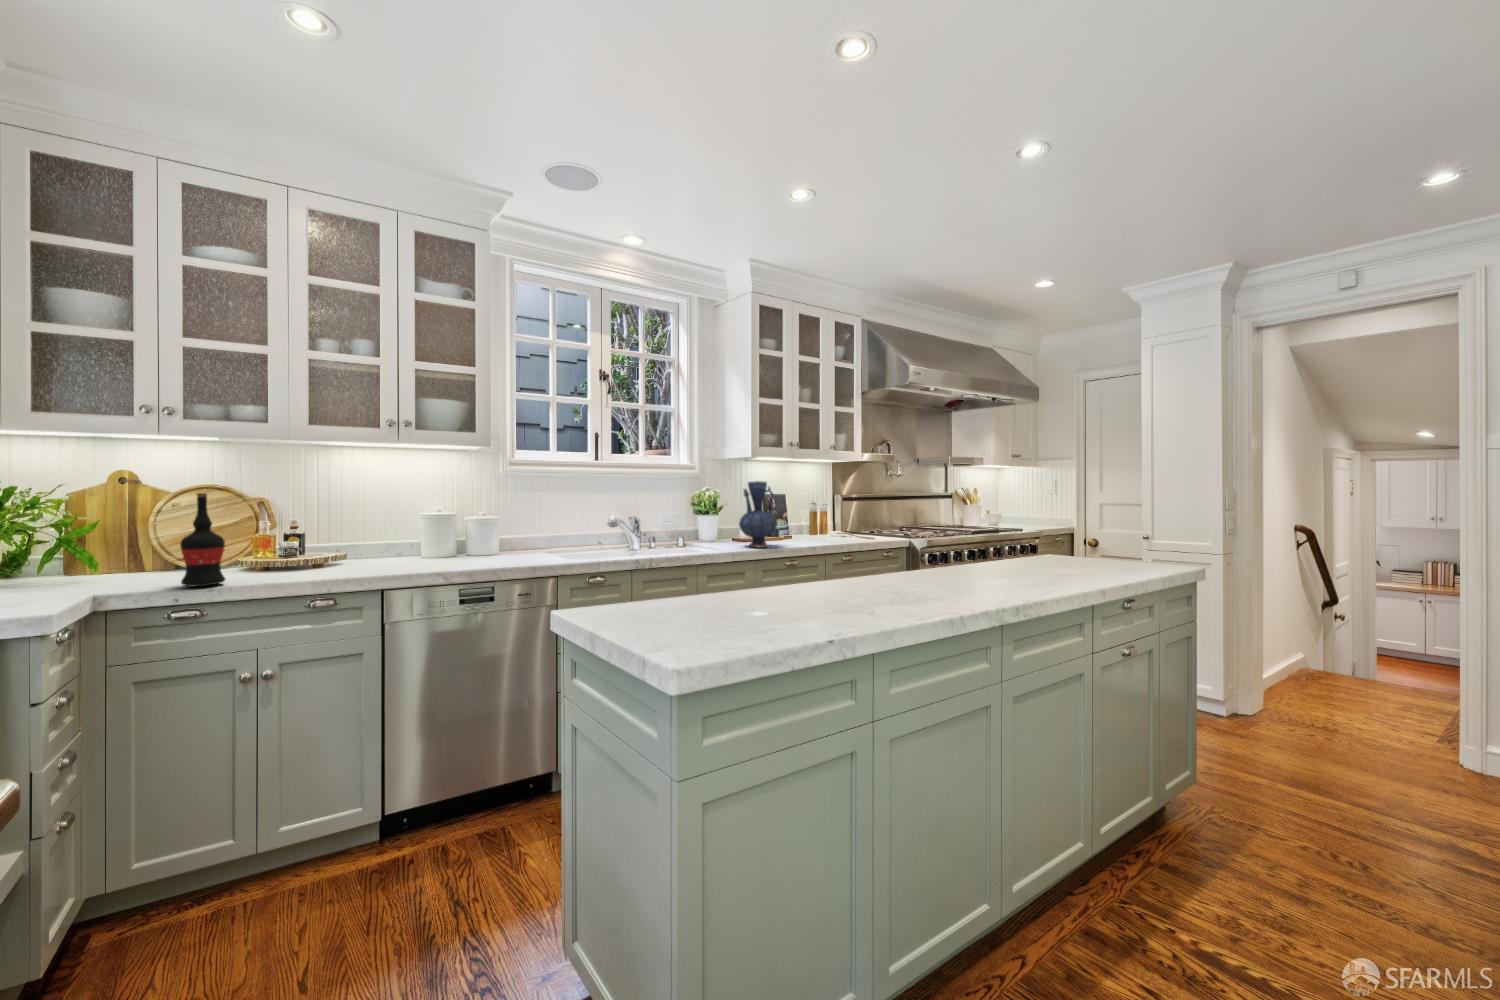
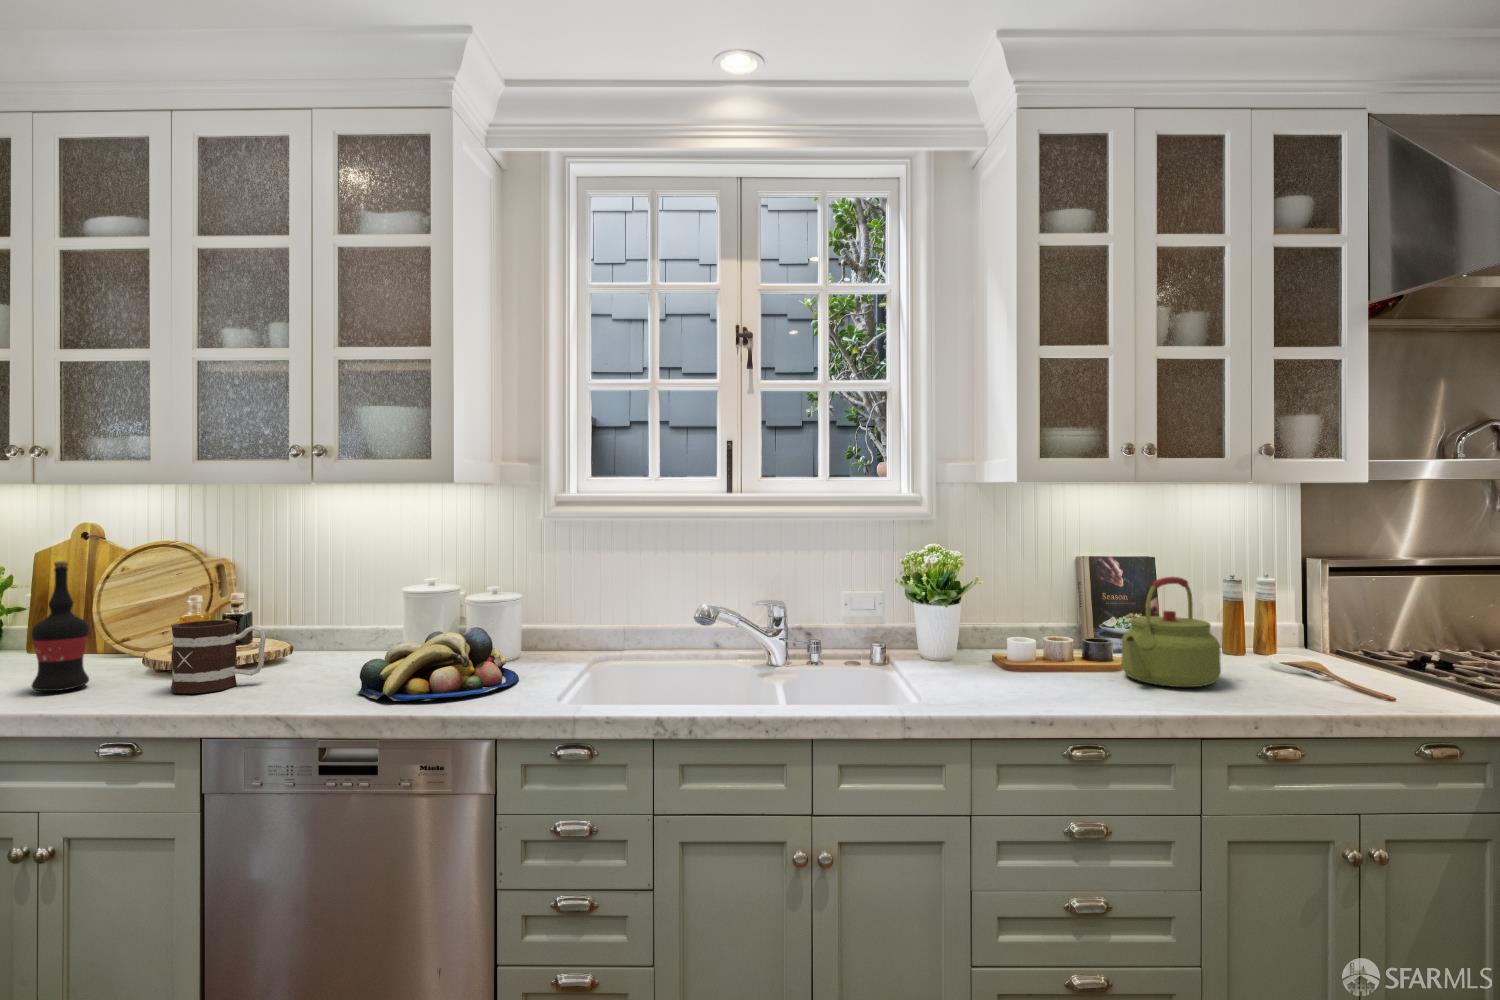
vase: present [739,481,778,547] -> none [961,539,1057,695]
kettle: none [787,499,824,542] -> present [1122,577,1221,687]
mug: none [304,533,368,579] -> present [171,620,266,694]
fruit bowl: none [444,533,535,569] -> present [358,627,519,701]

